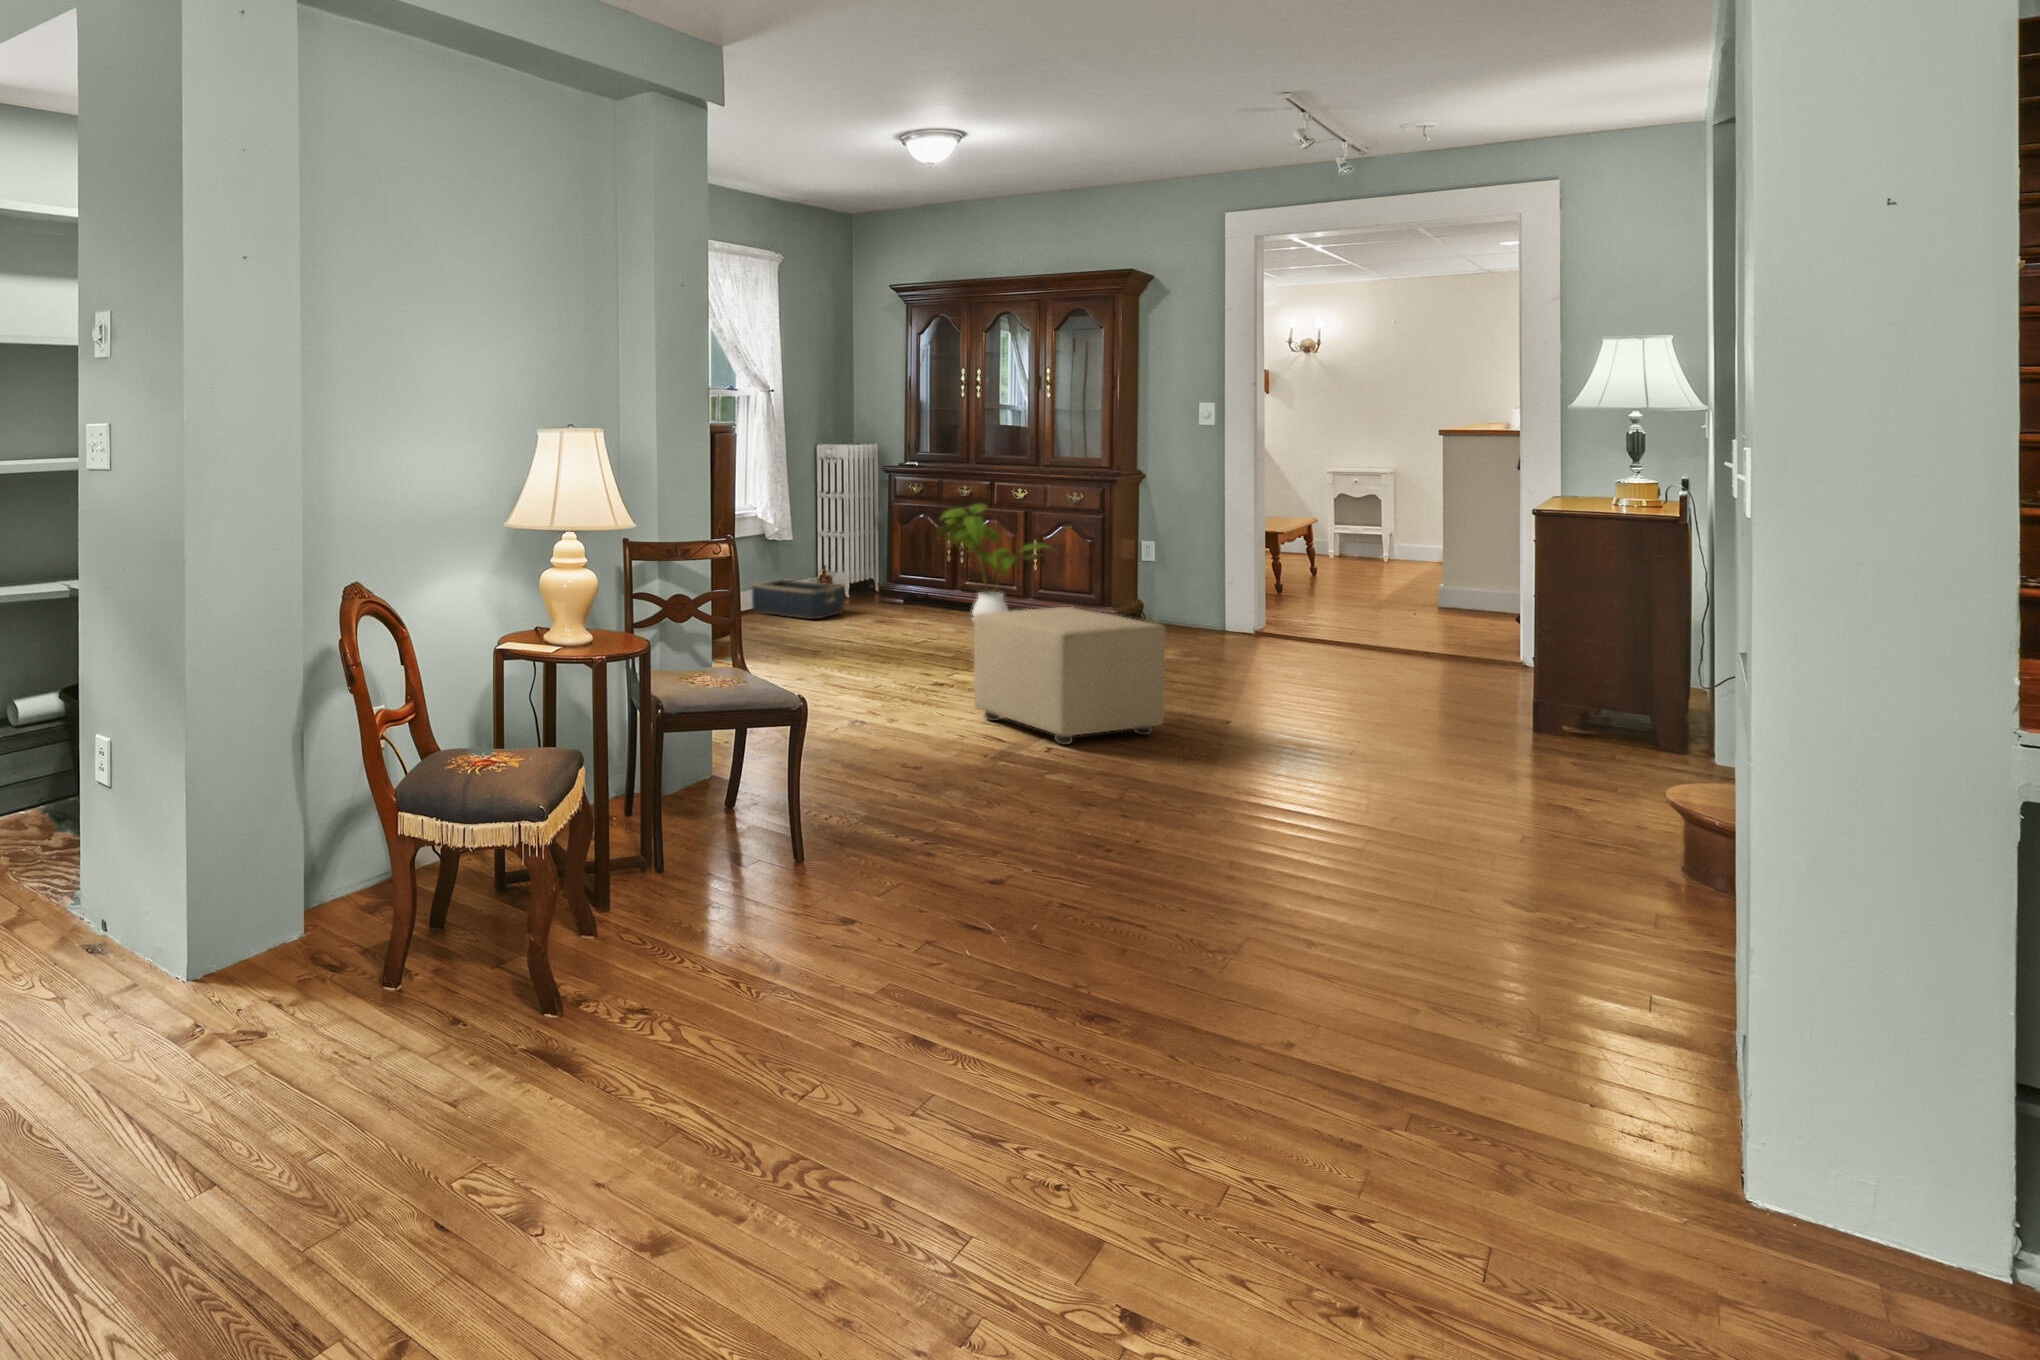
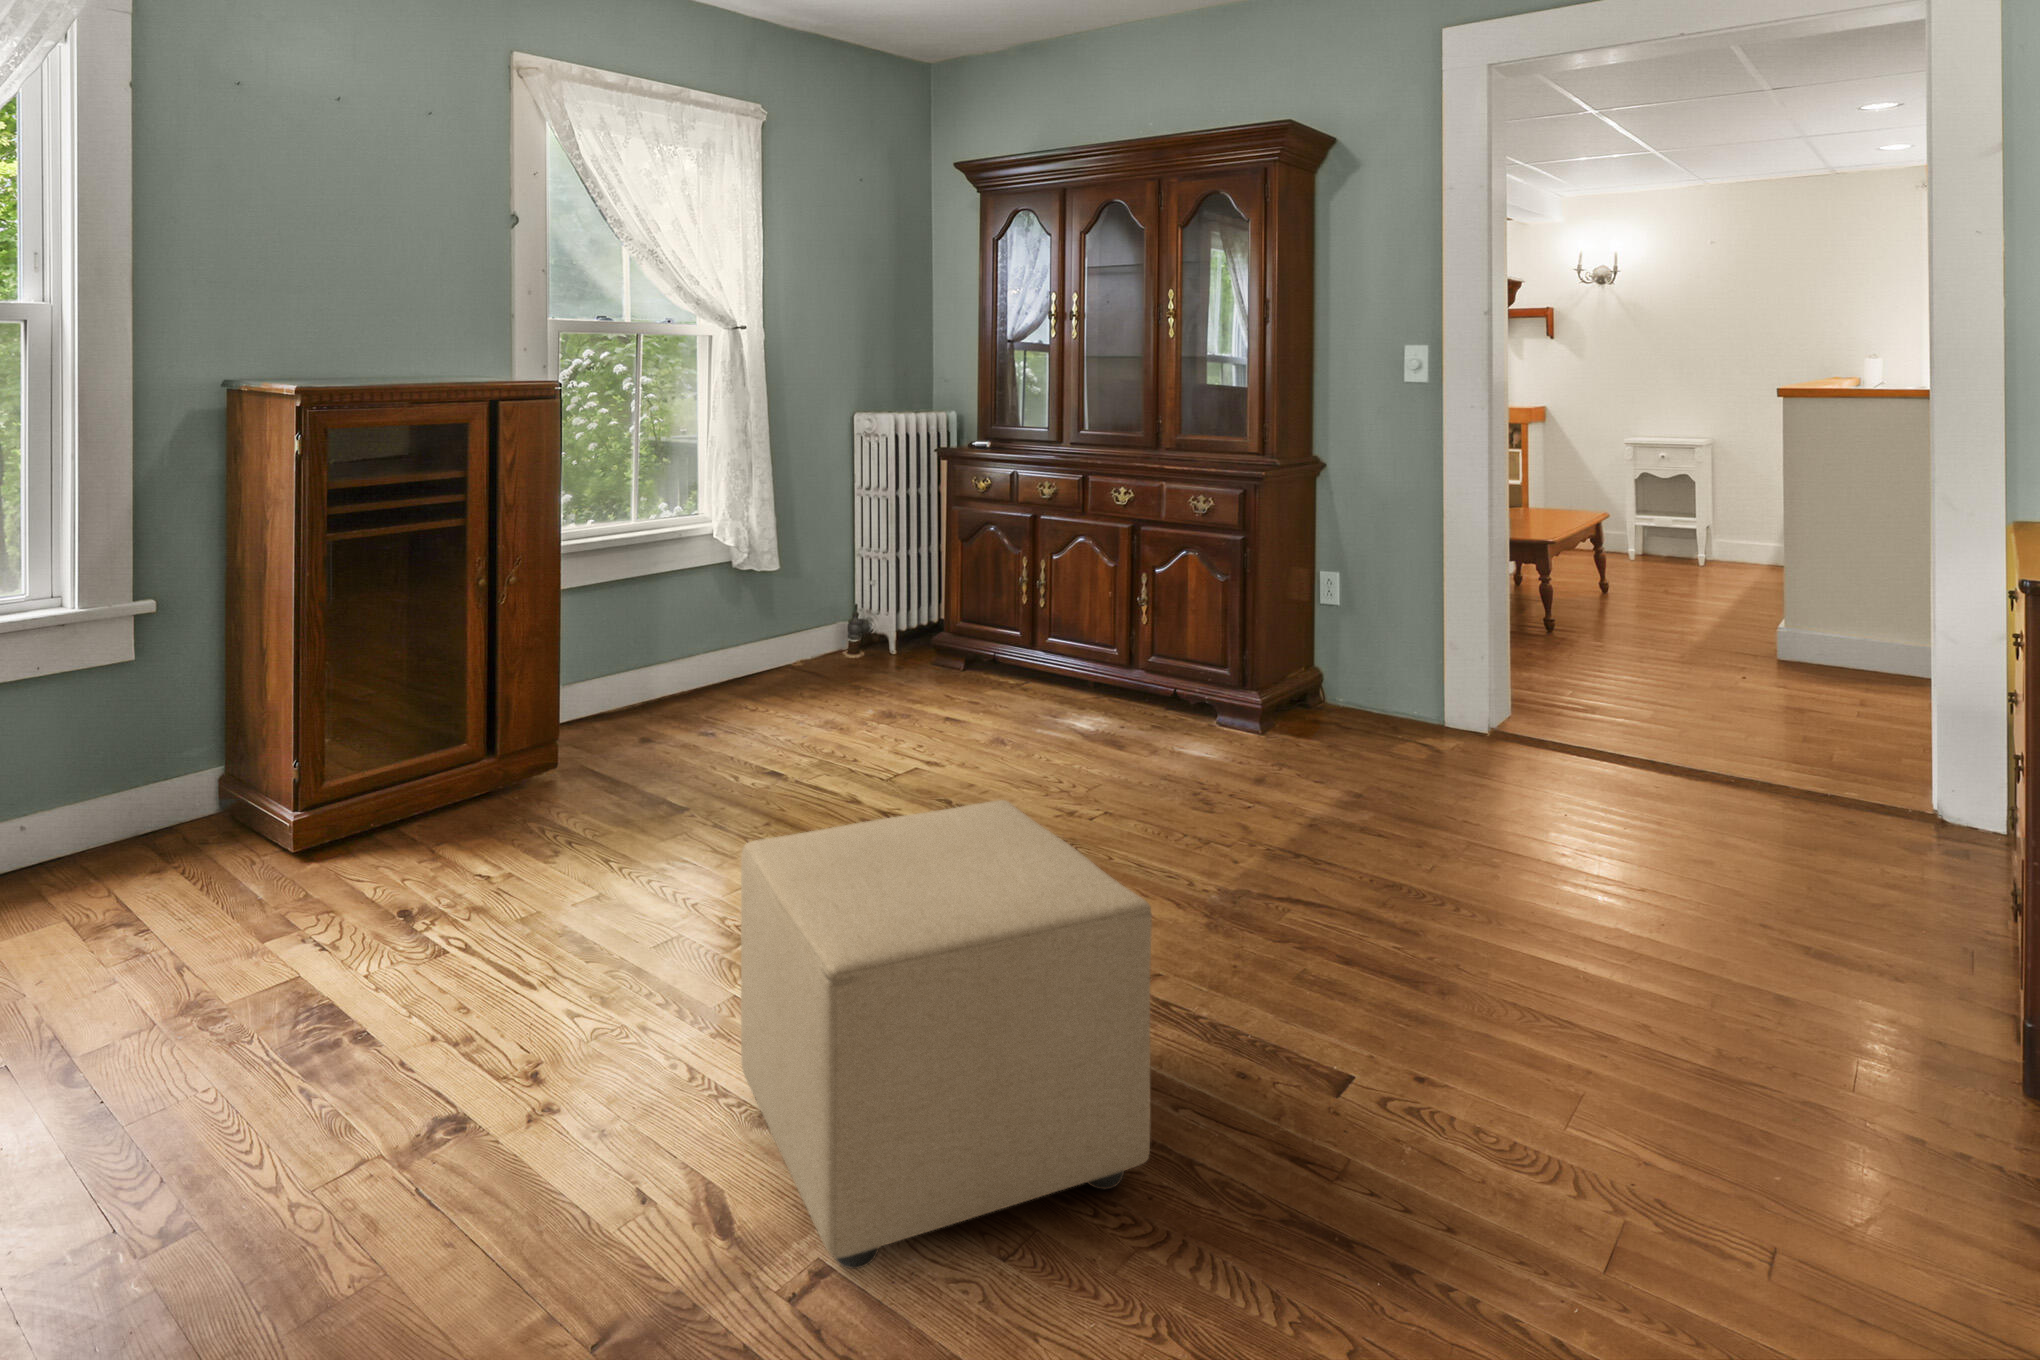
house plant: present [937,504,1050,621] -> none [975,514,1173,722]
basket: present [752,580,844,619] -> none [700,631,848,709]

